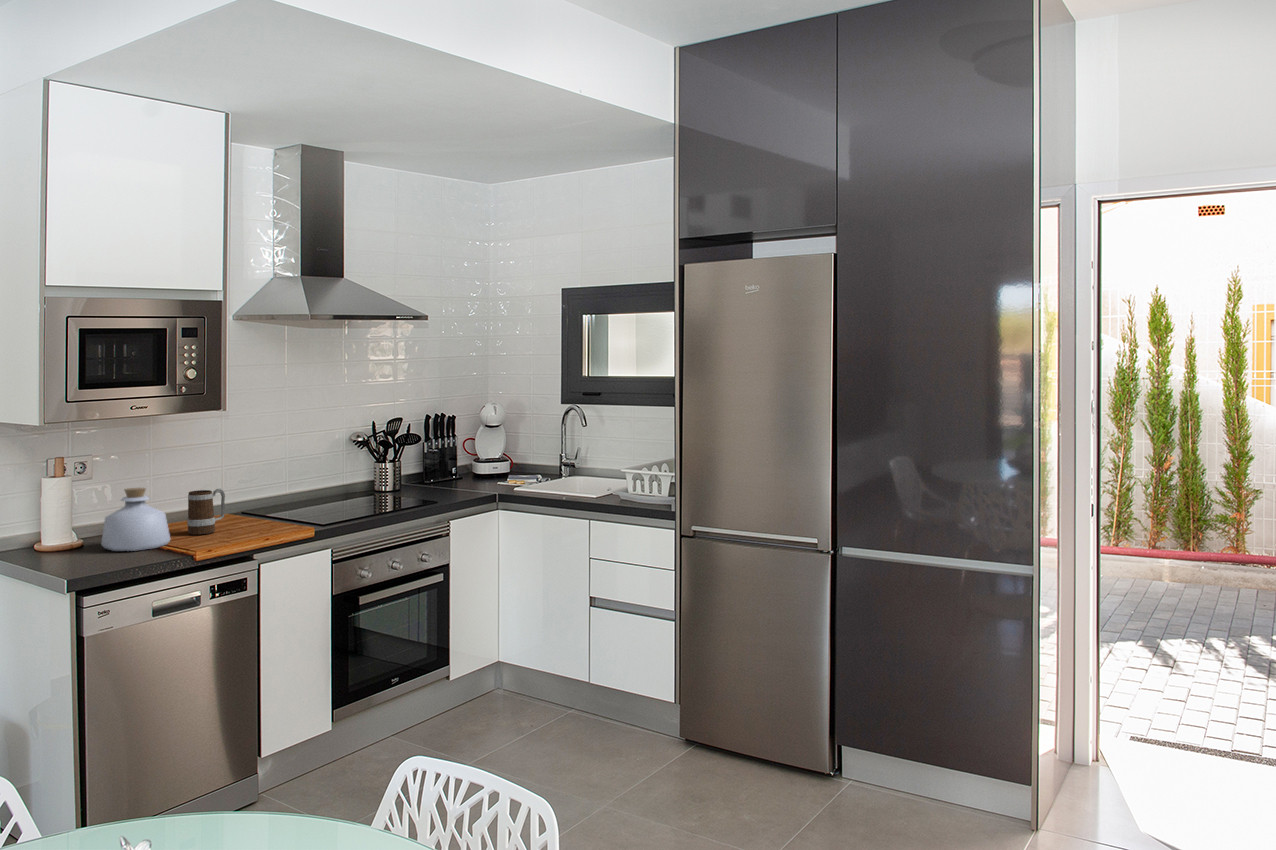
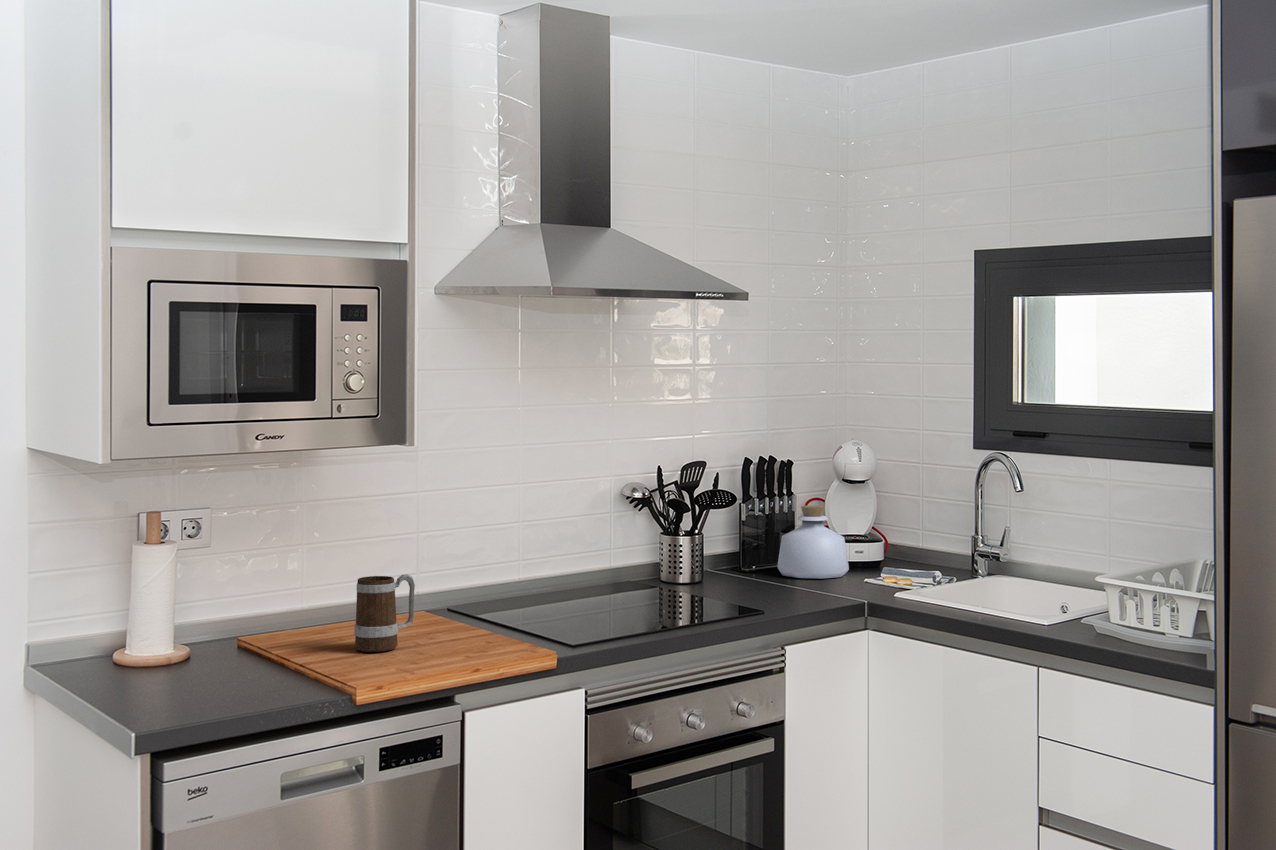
bottle: present [101,488,170,551] -> present [777,506,849,579]

